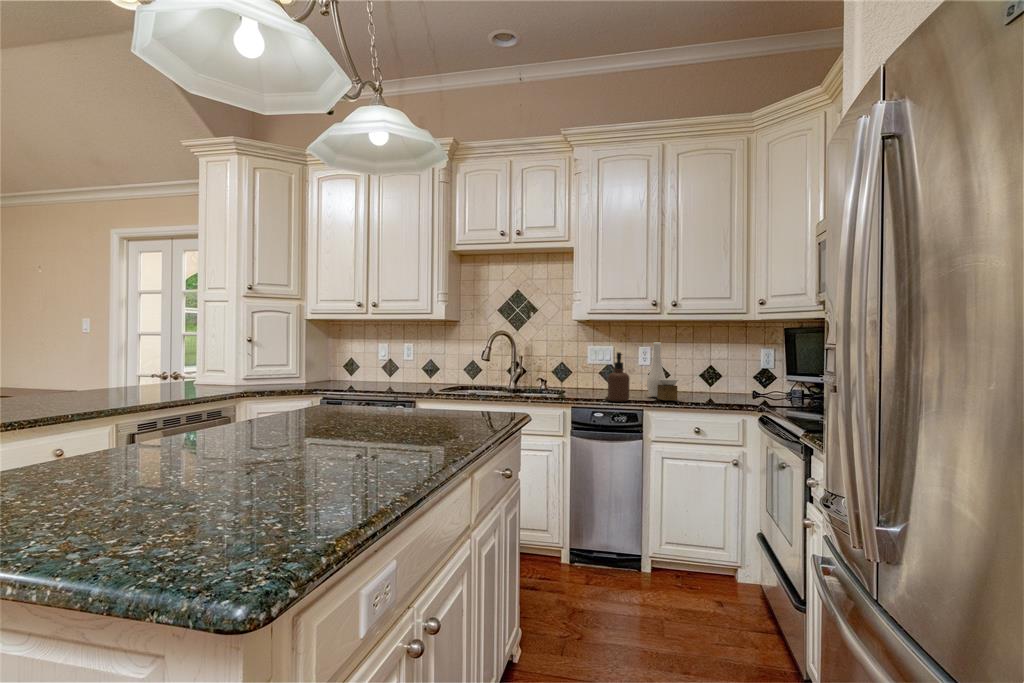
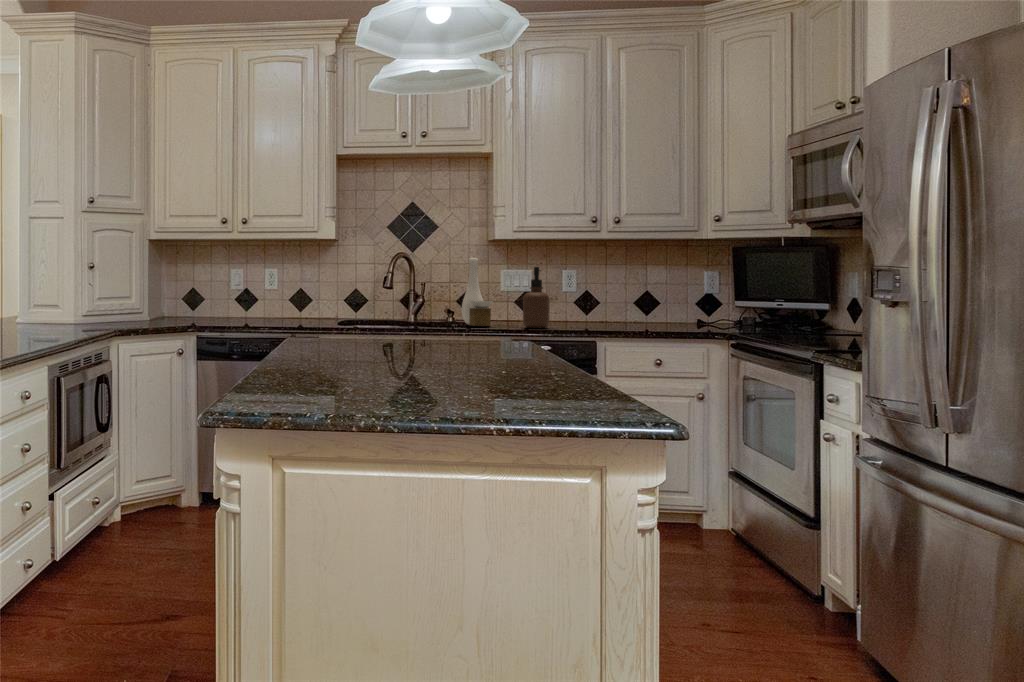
vase: present [647,342,679,400] -> present [462,258,493,326]

